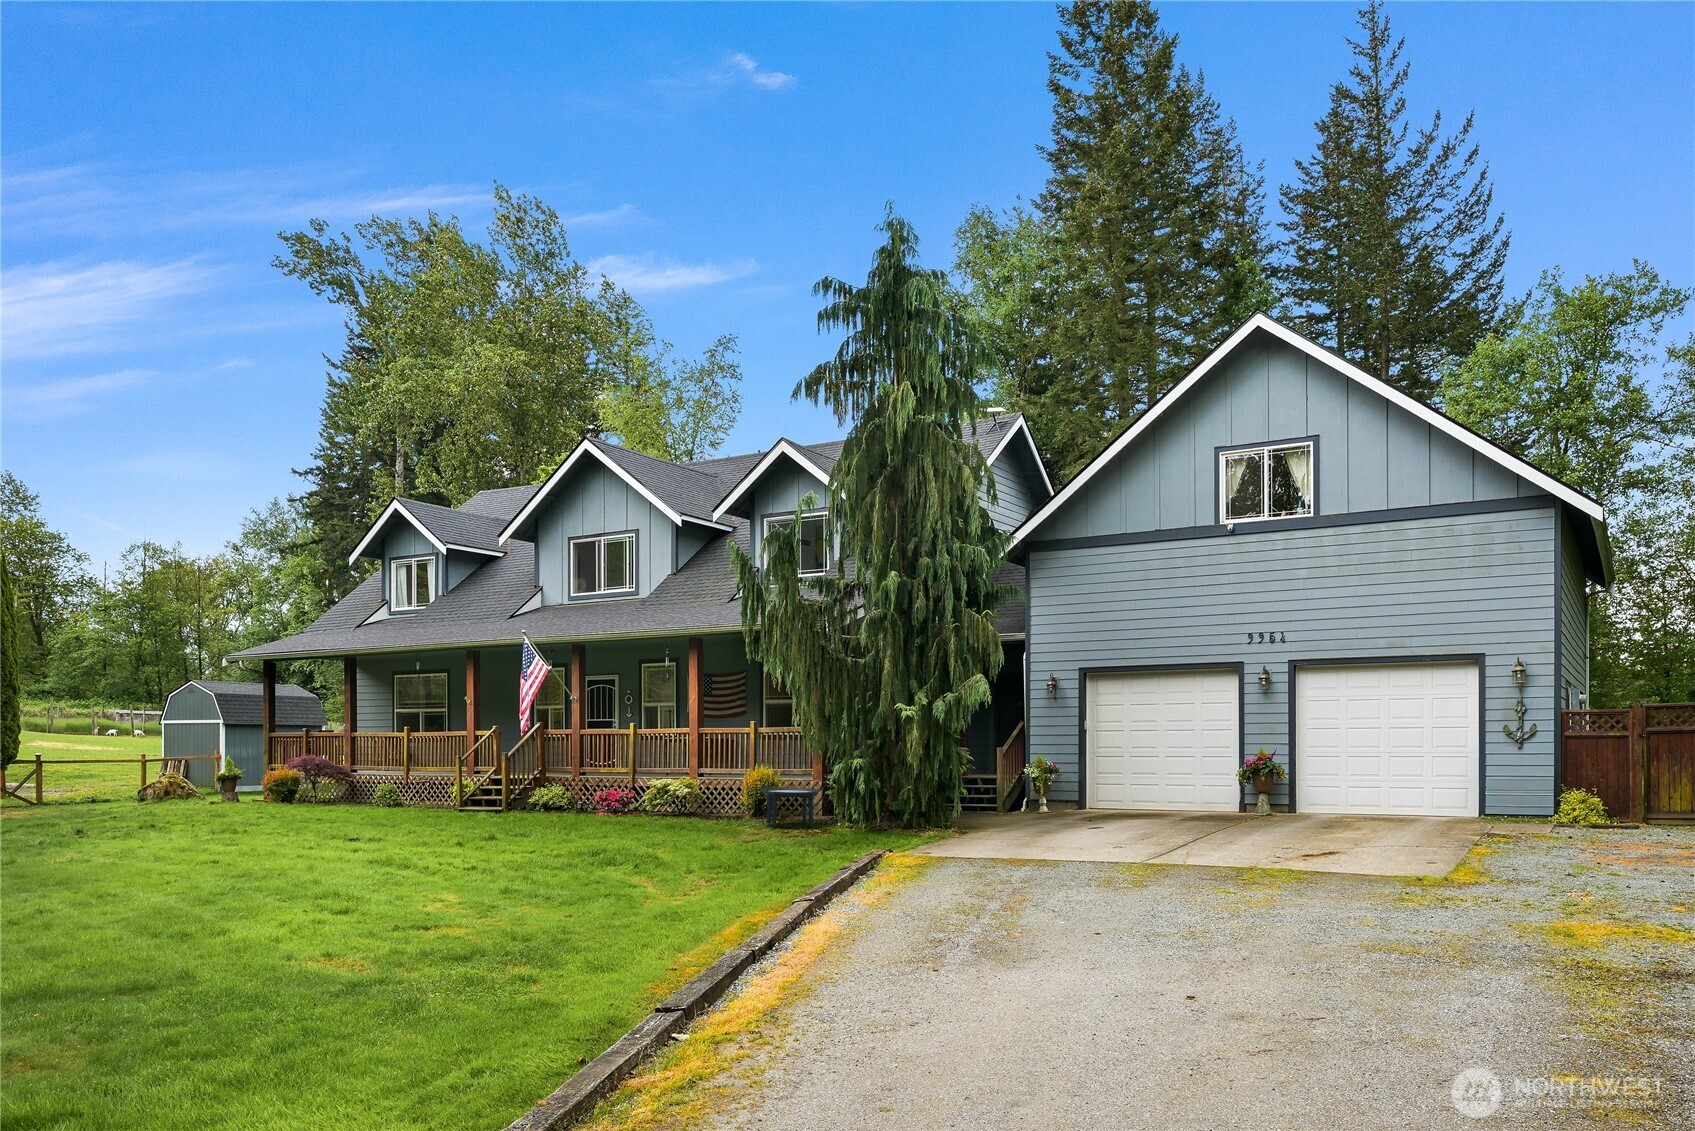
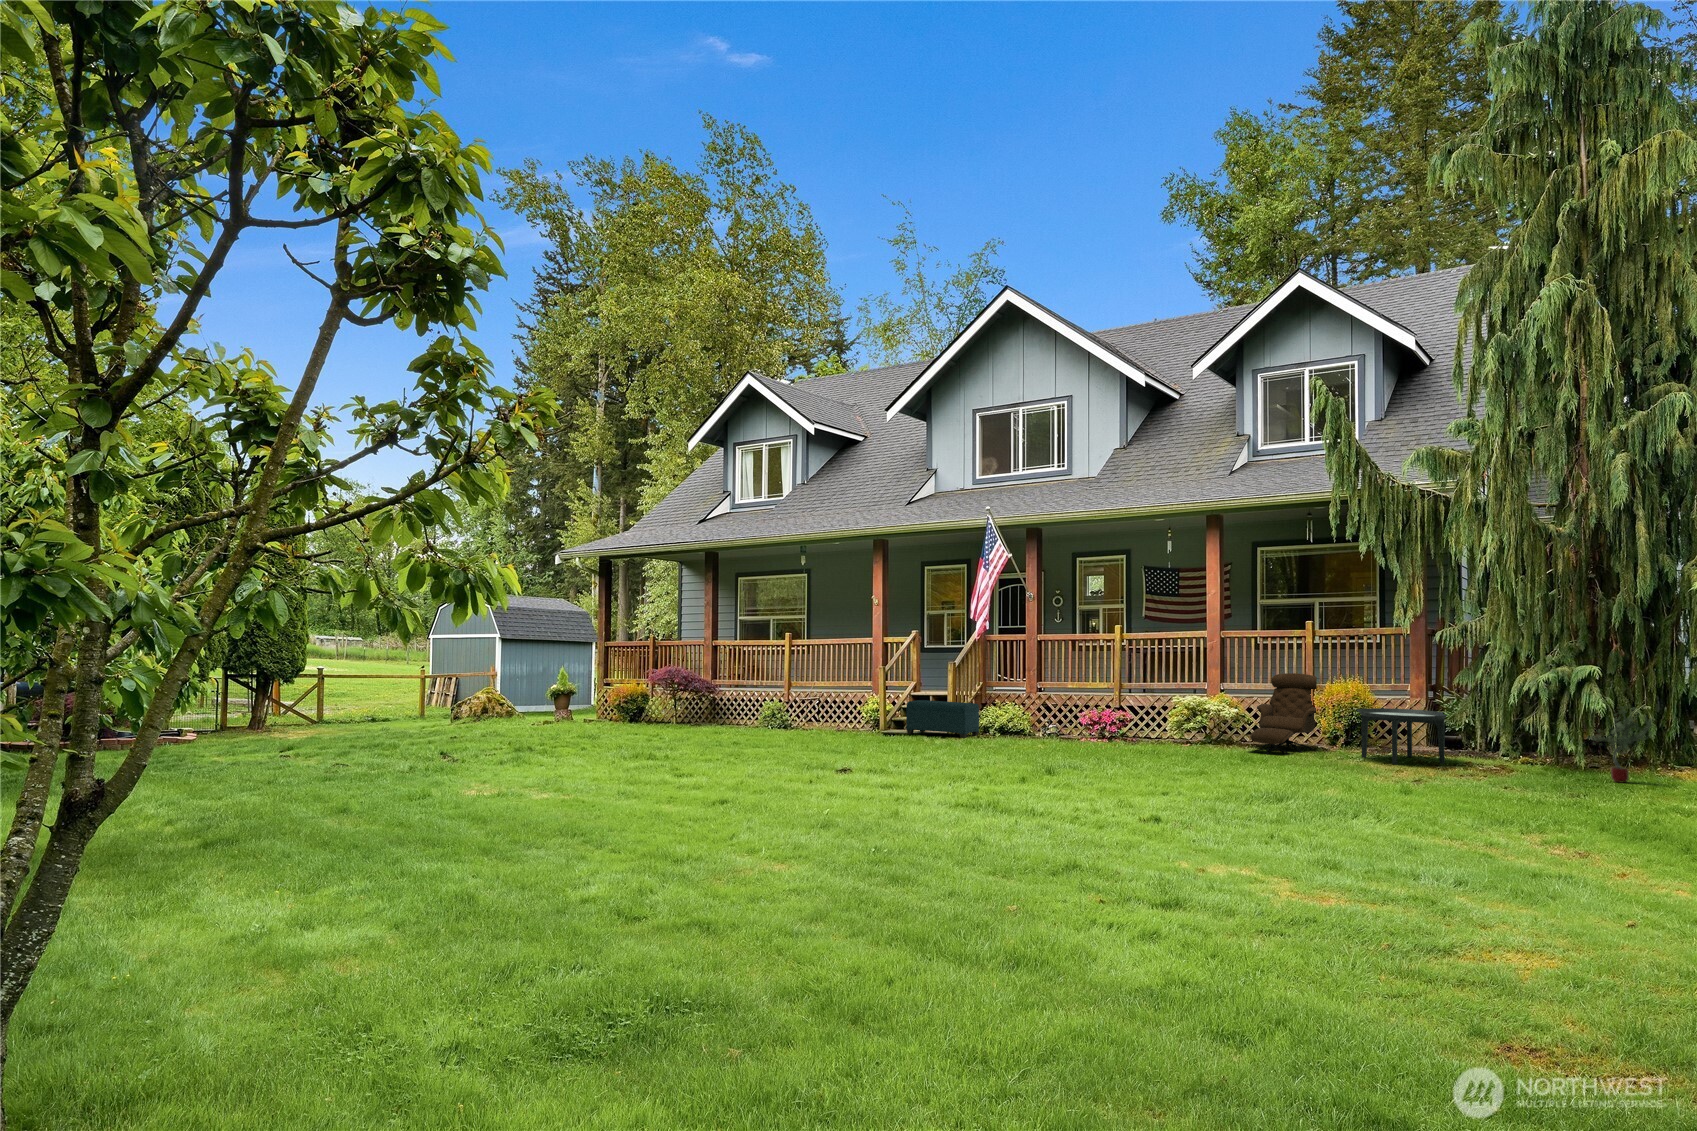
lounge chair: none [697,761,758,822] -> present [1250,673,1317,755]
bench: none [468,782,524,812] -> present [906,700,979,738]
potted tree: none [874,784,906,837] -> present [1589,707,1653,783]

